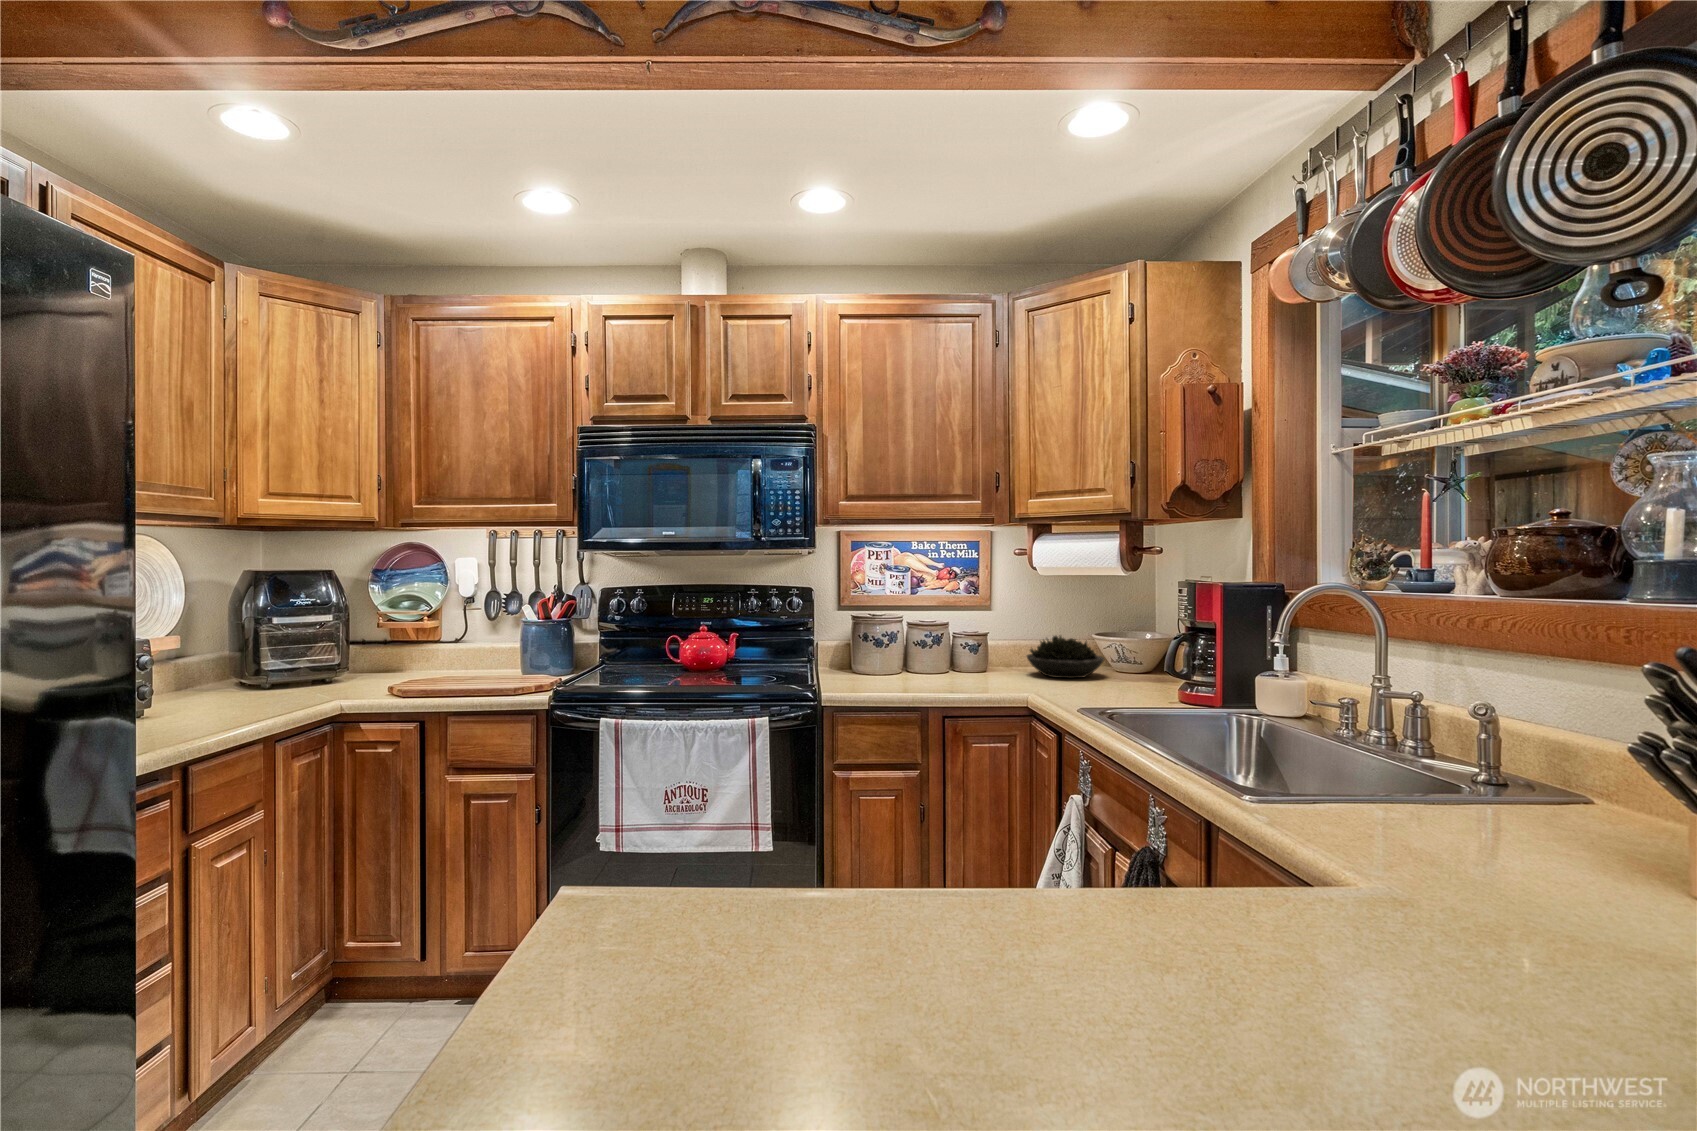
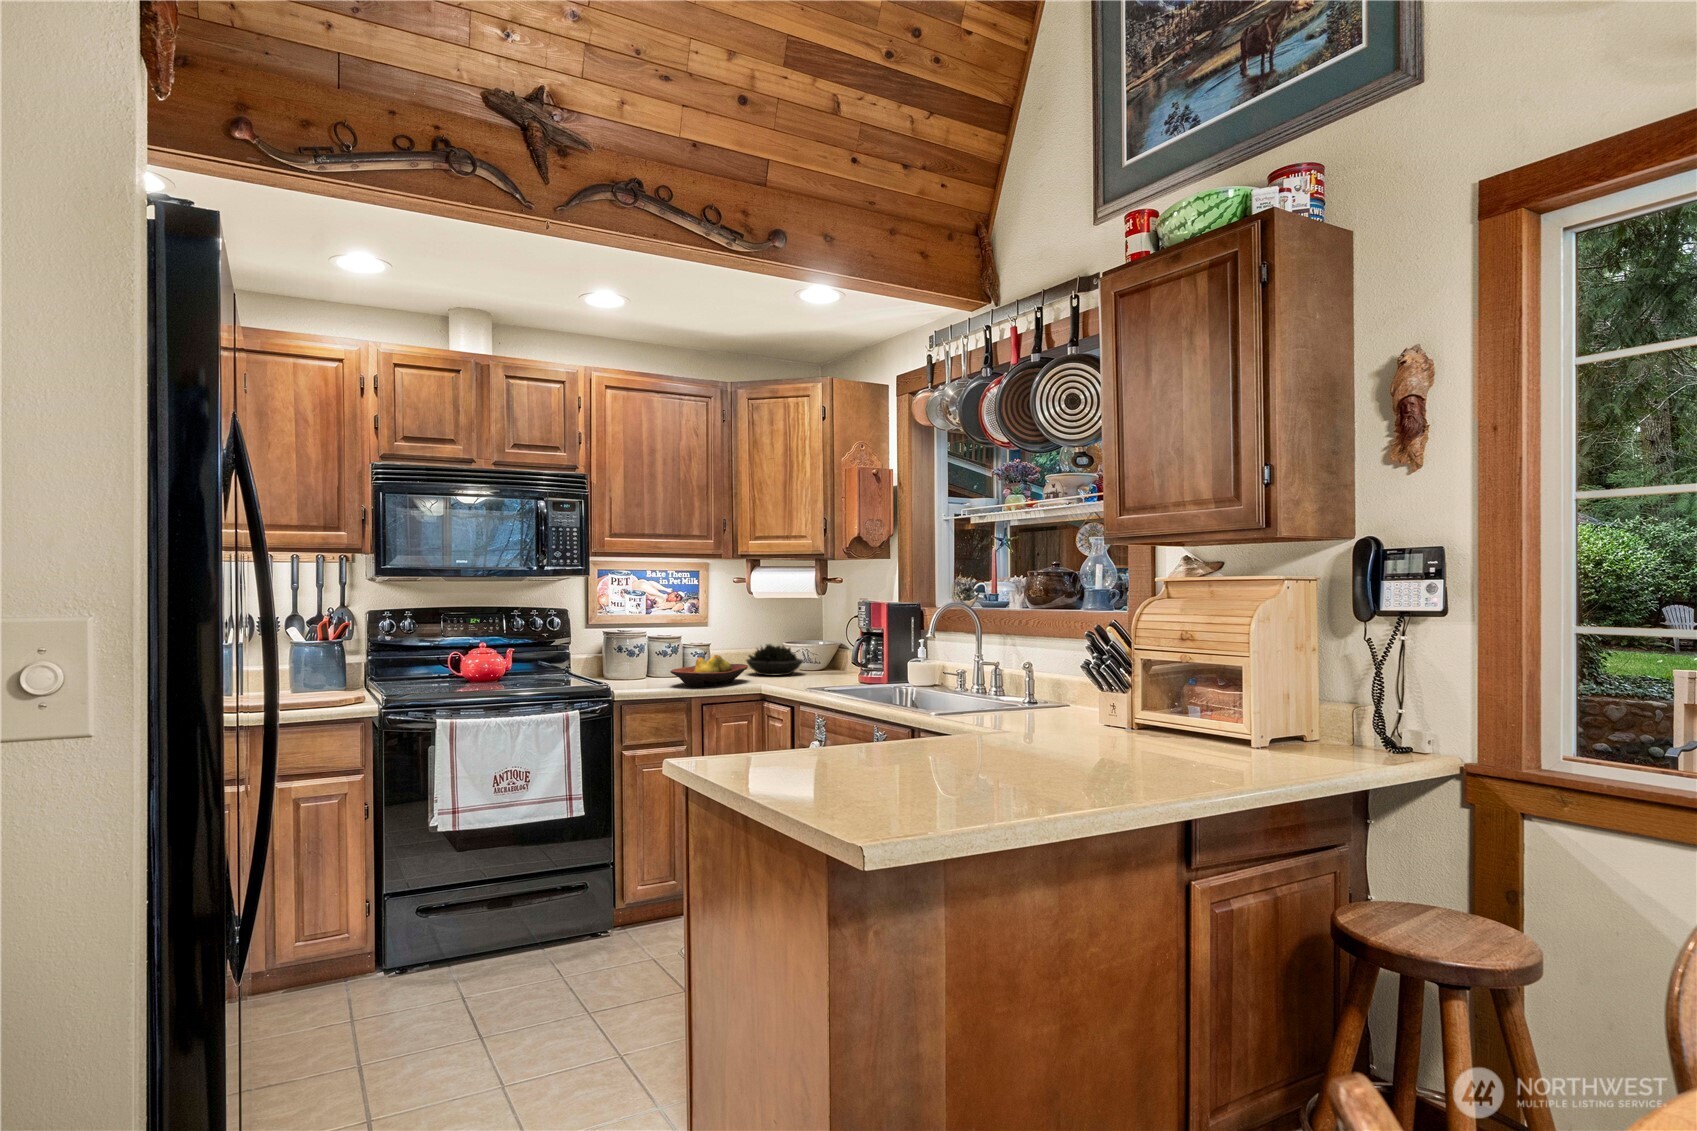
fruit bowl: none [906,649,1017,692] -> present [670,655,748,687]

